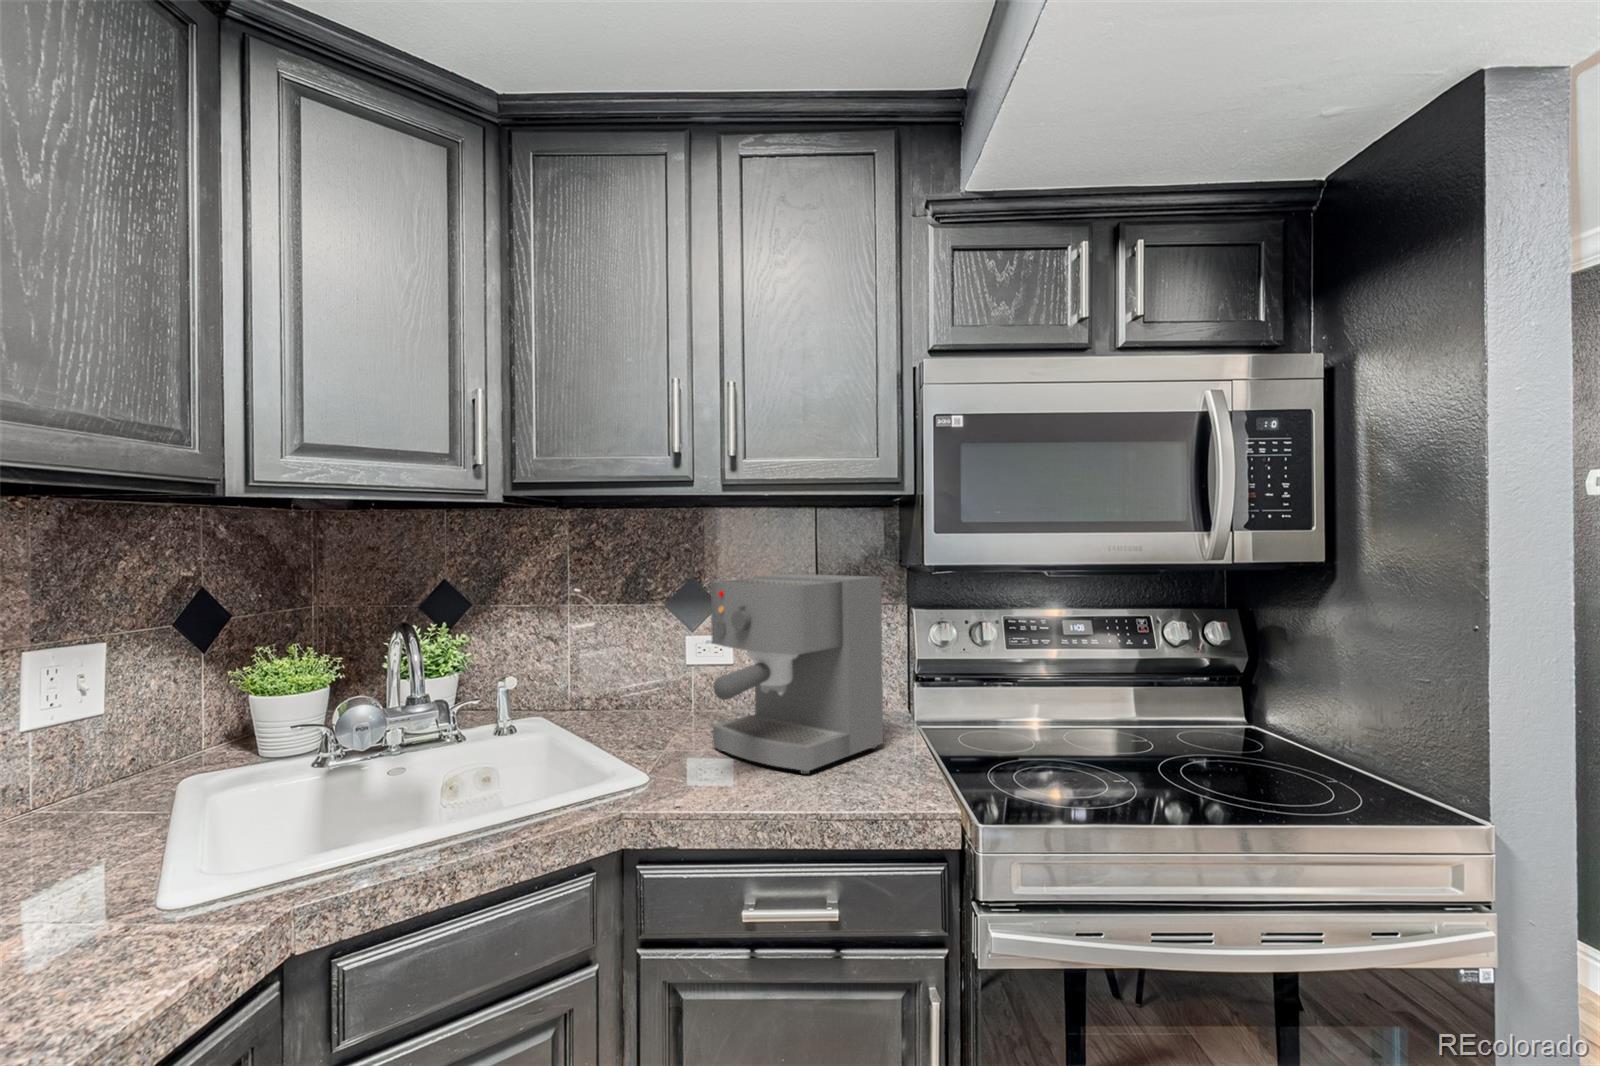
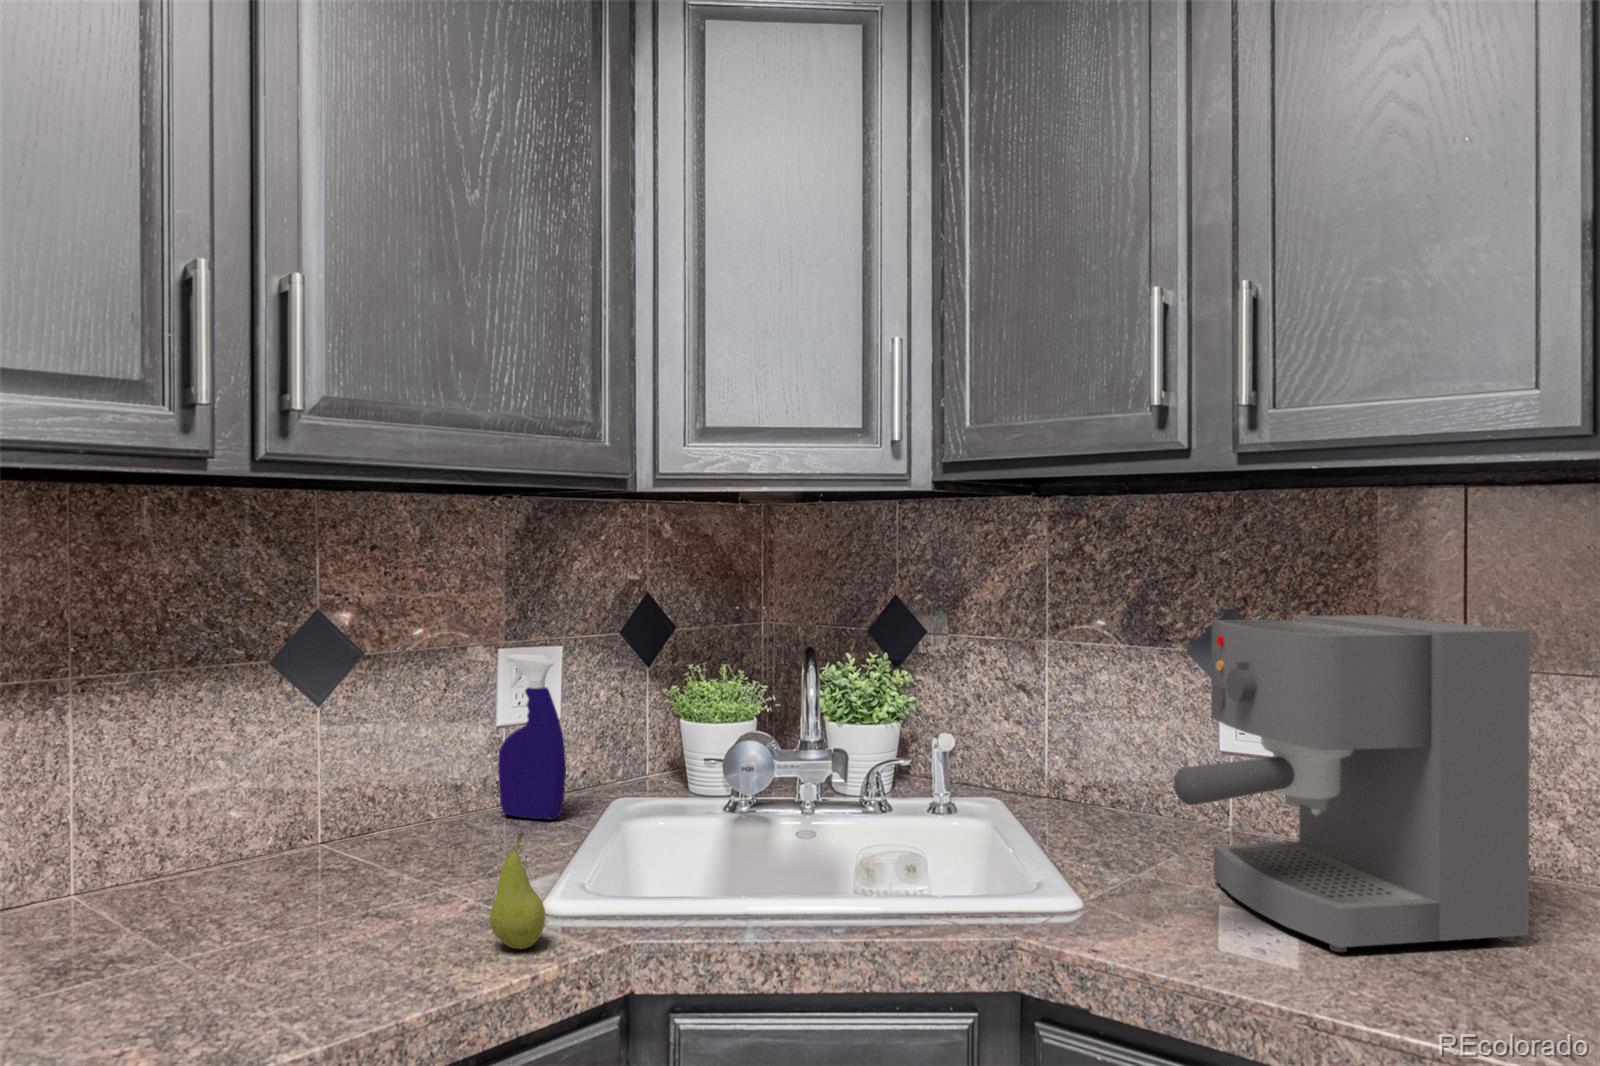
spray bottle: none [41,654,136,821] -> present [498,654,566,819]
fruit: none [129,827,201,947] -> present [490,832,545,949]

